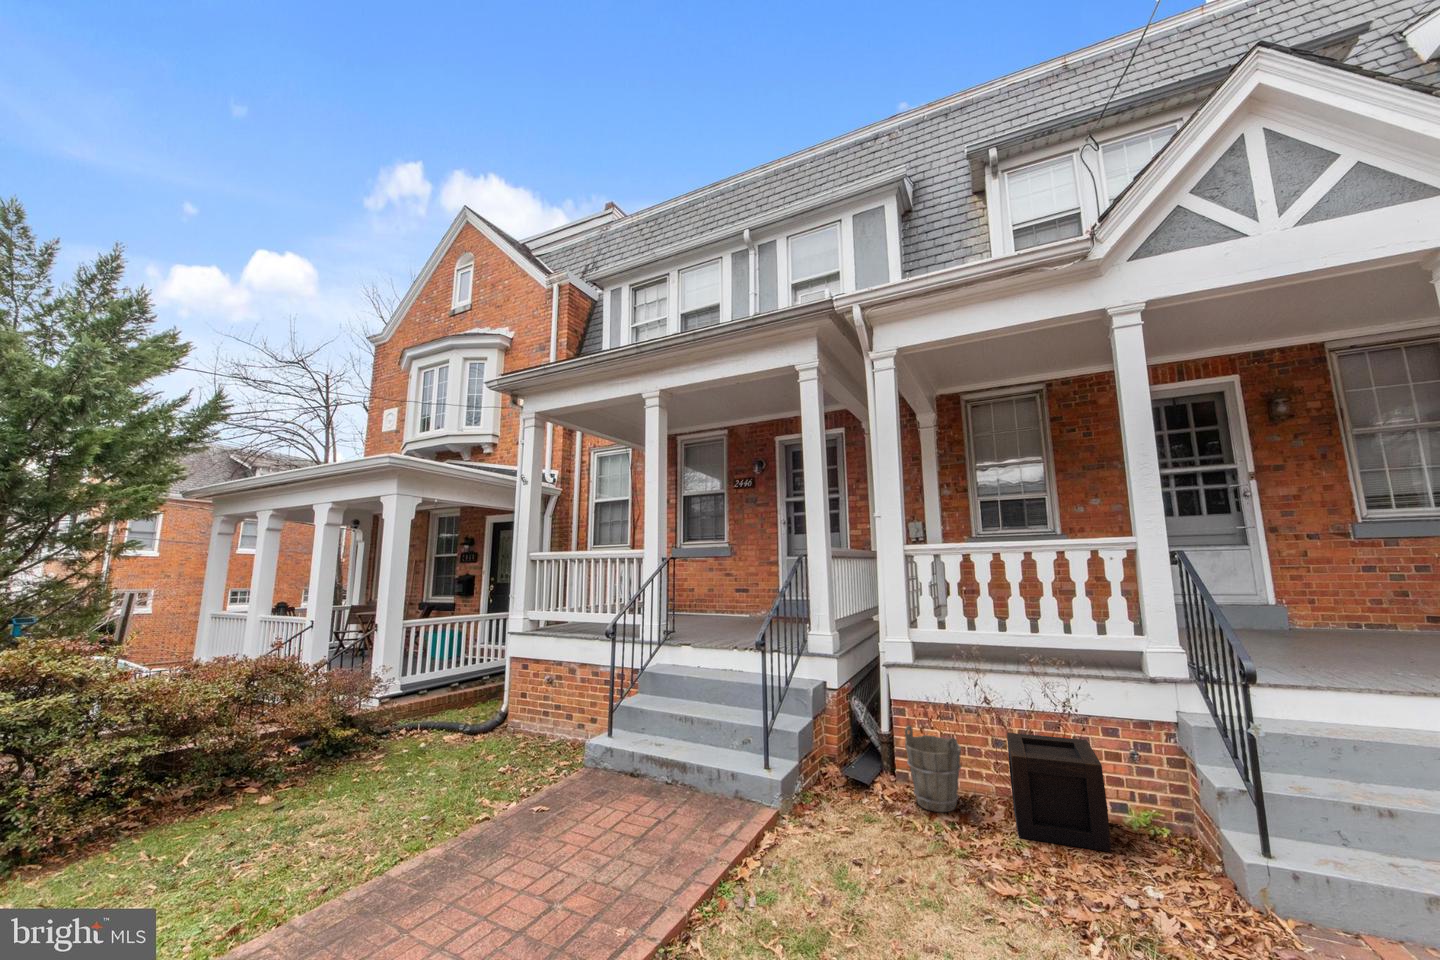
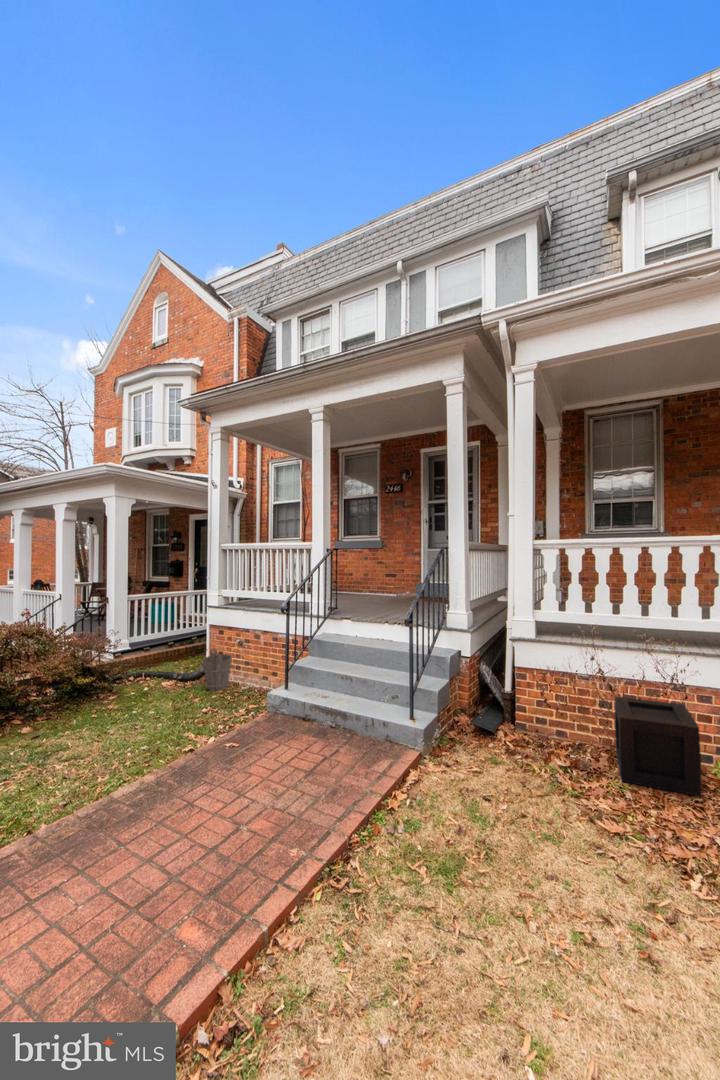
bucket: present [905,726,961,812] -> present [203,649,232,691]

